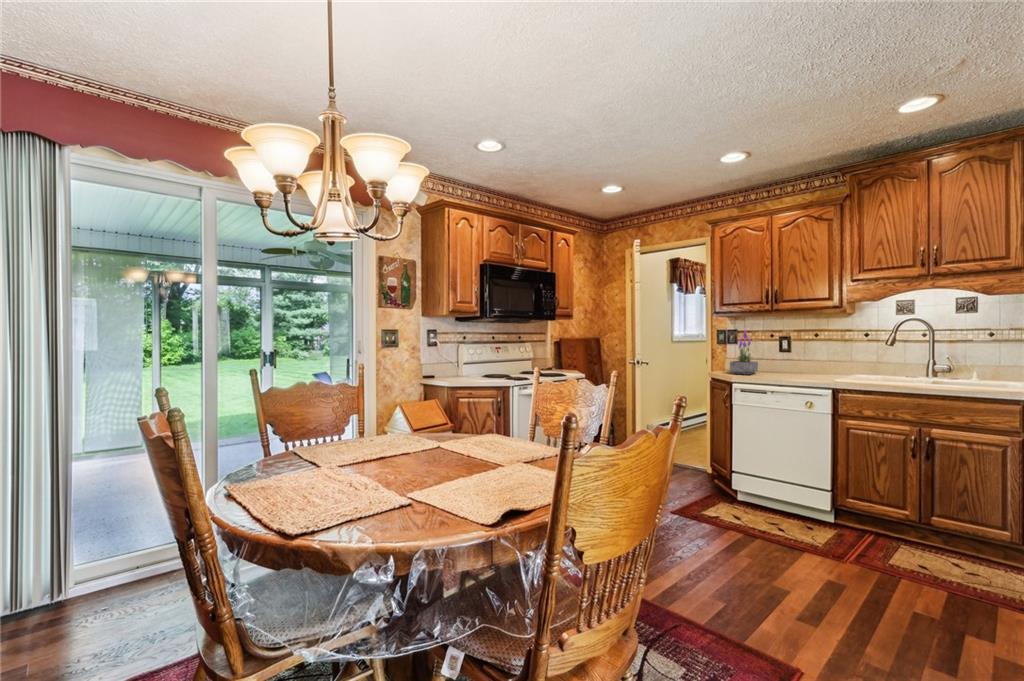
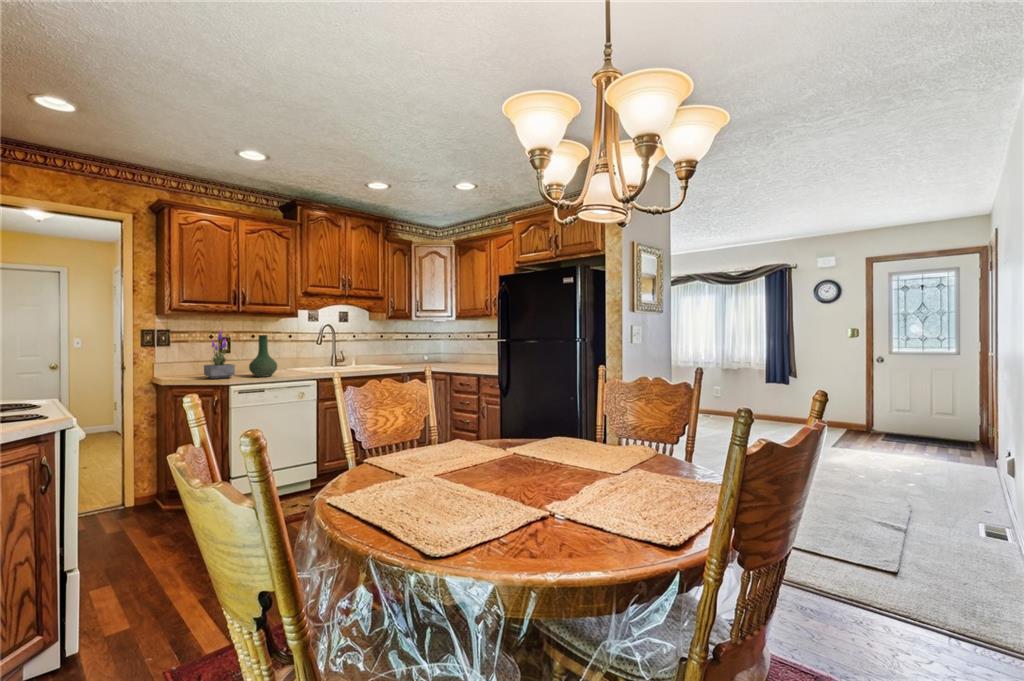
vase: none [766,334,797,378] -> present [249,335,277,377]

